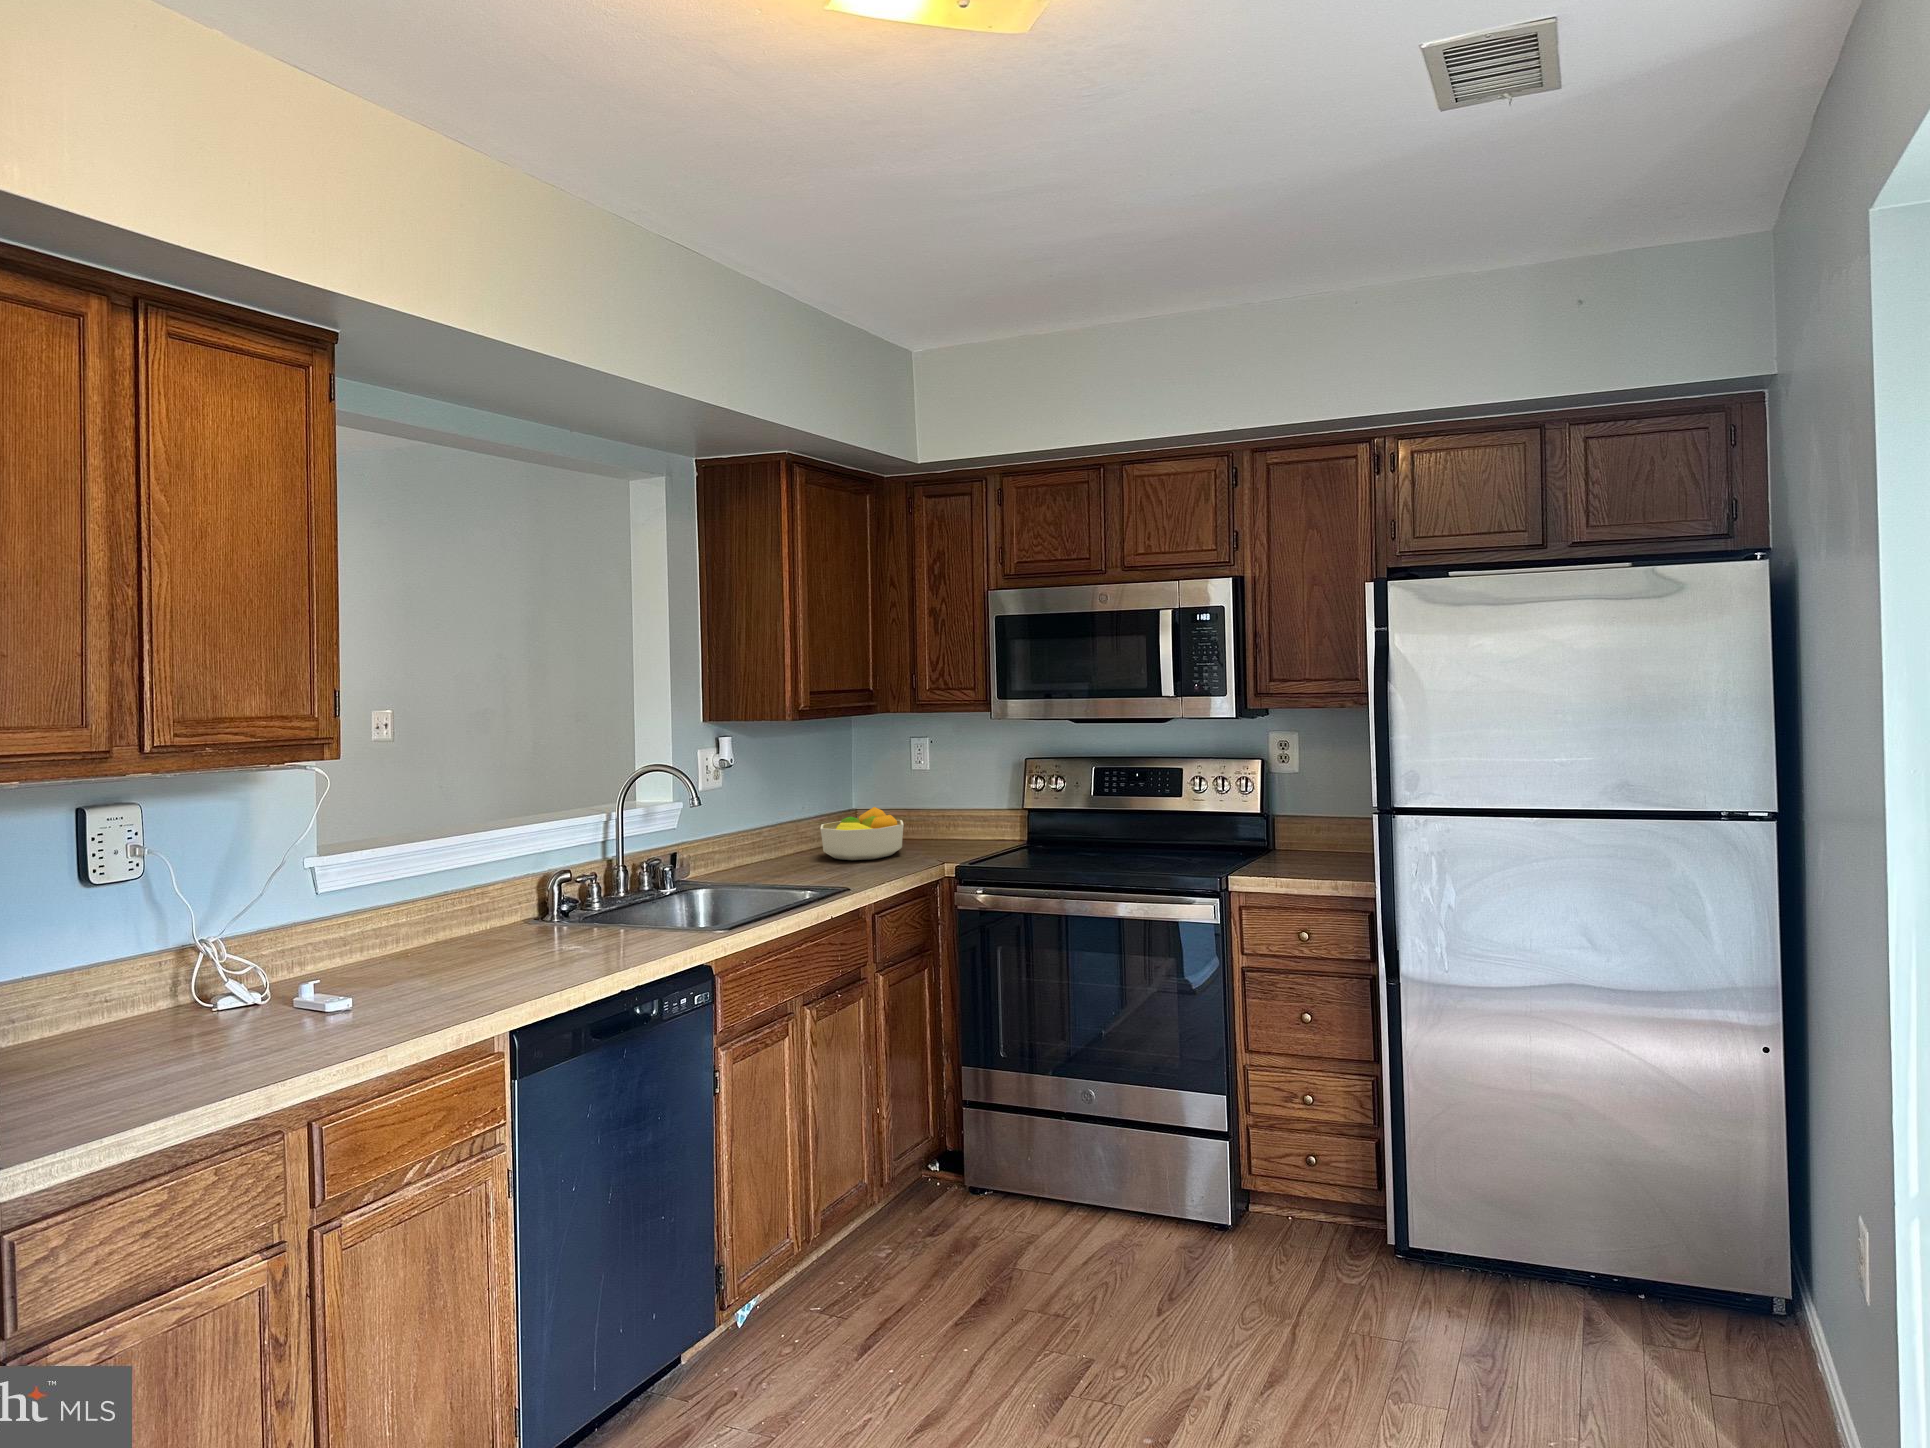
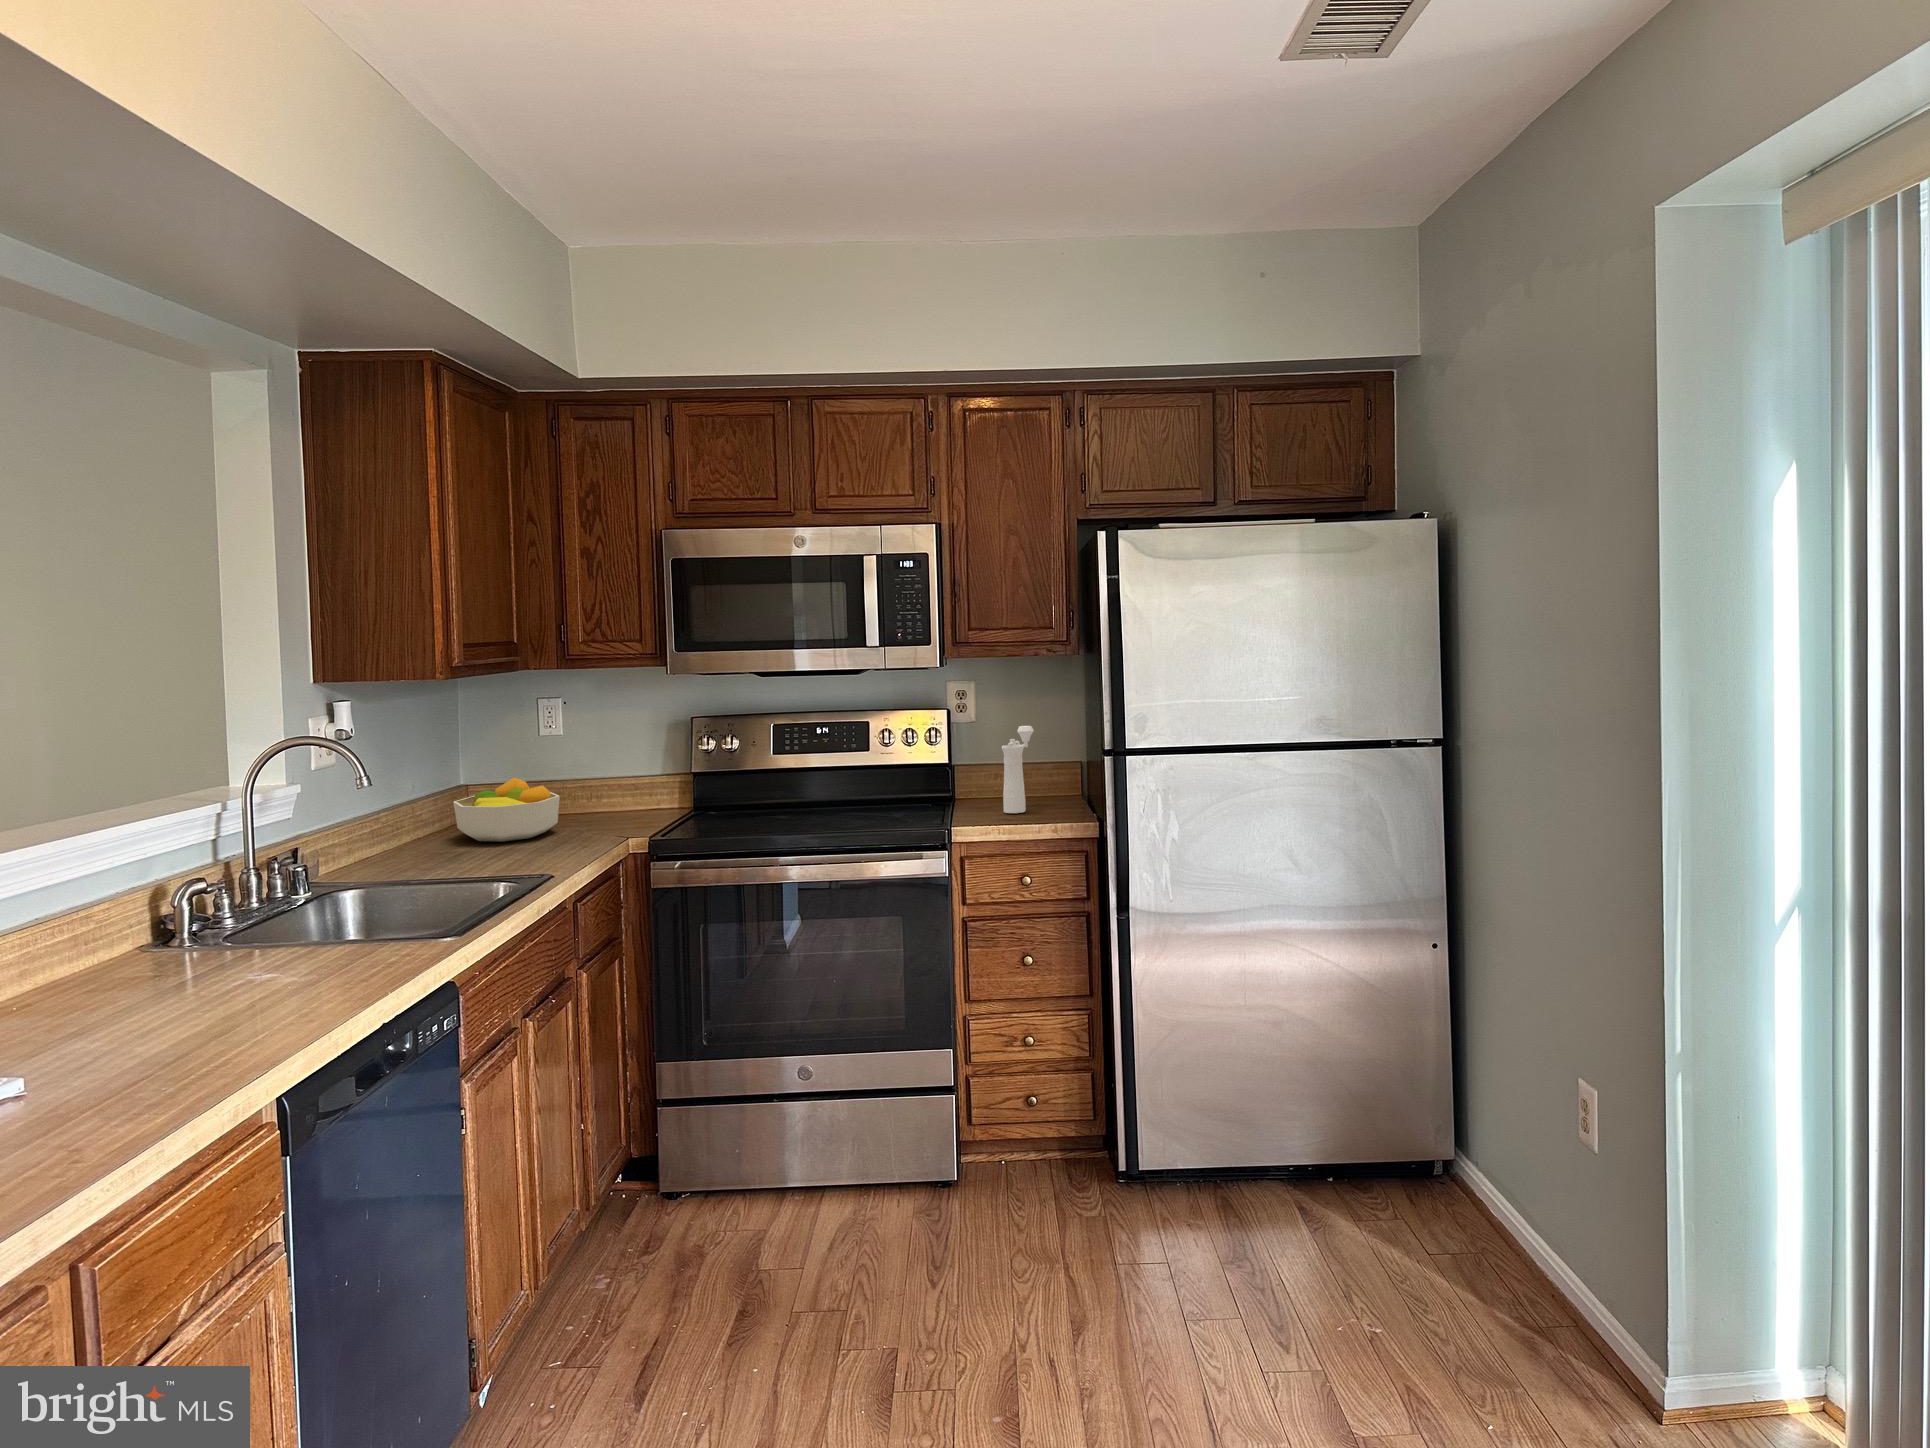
pepper mill: none [1300,780,1341,866] -> present [1002,726,1034,813]

